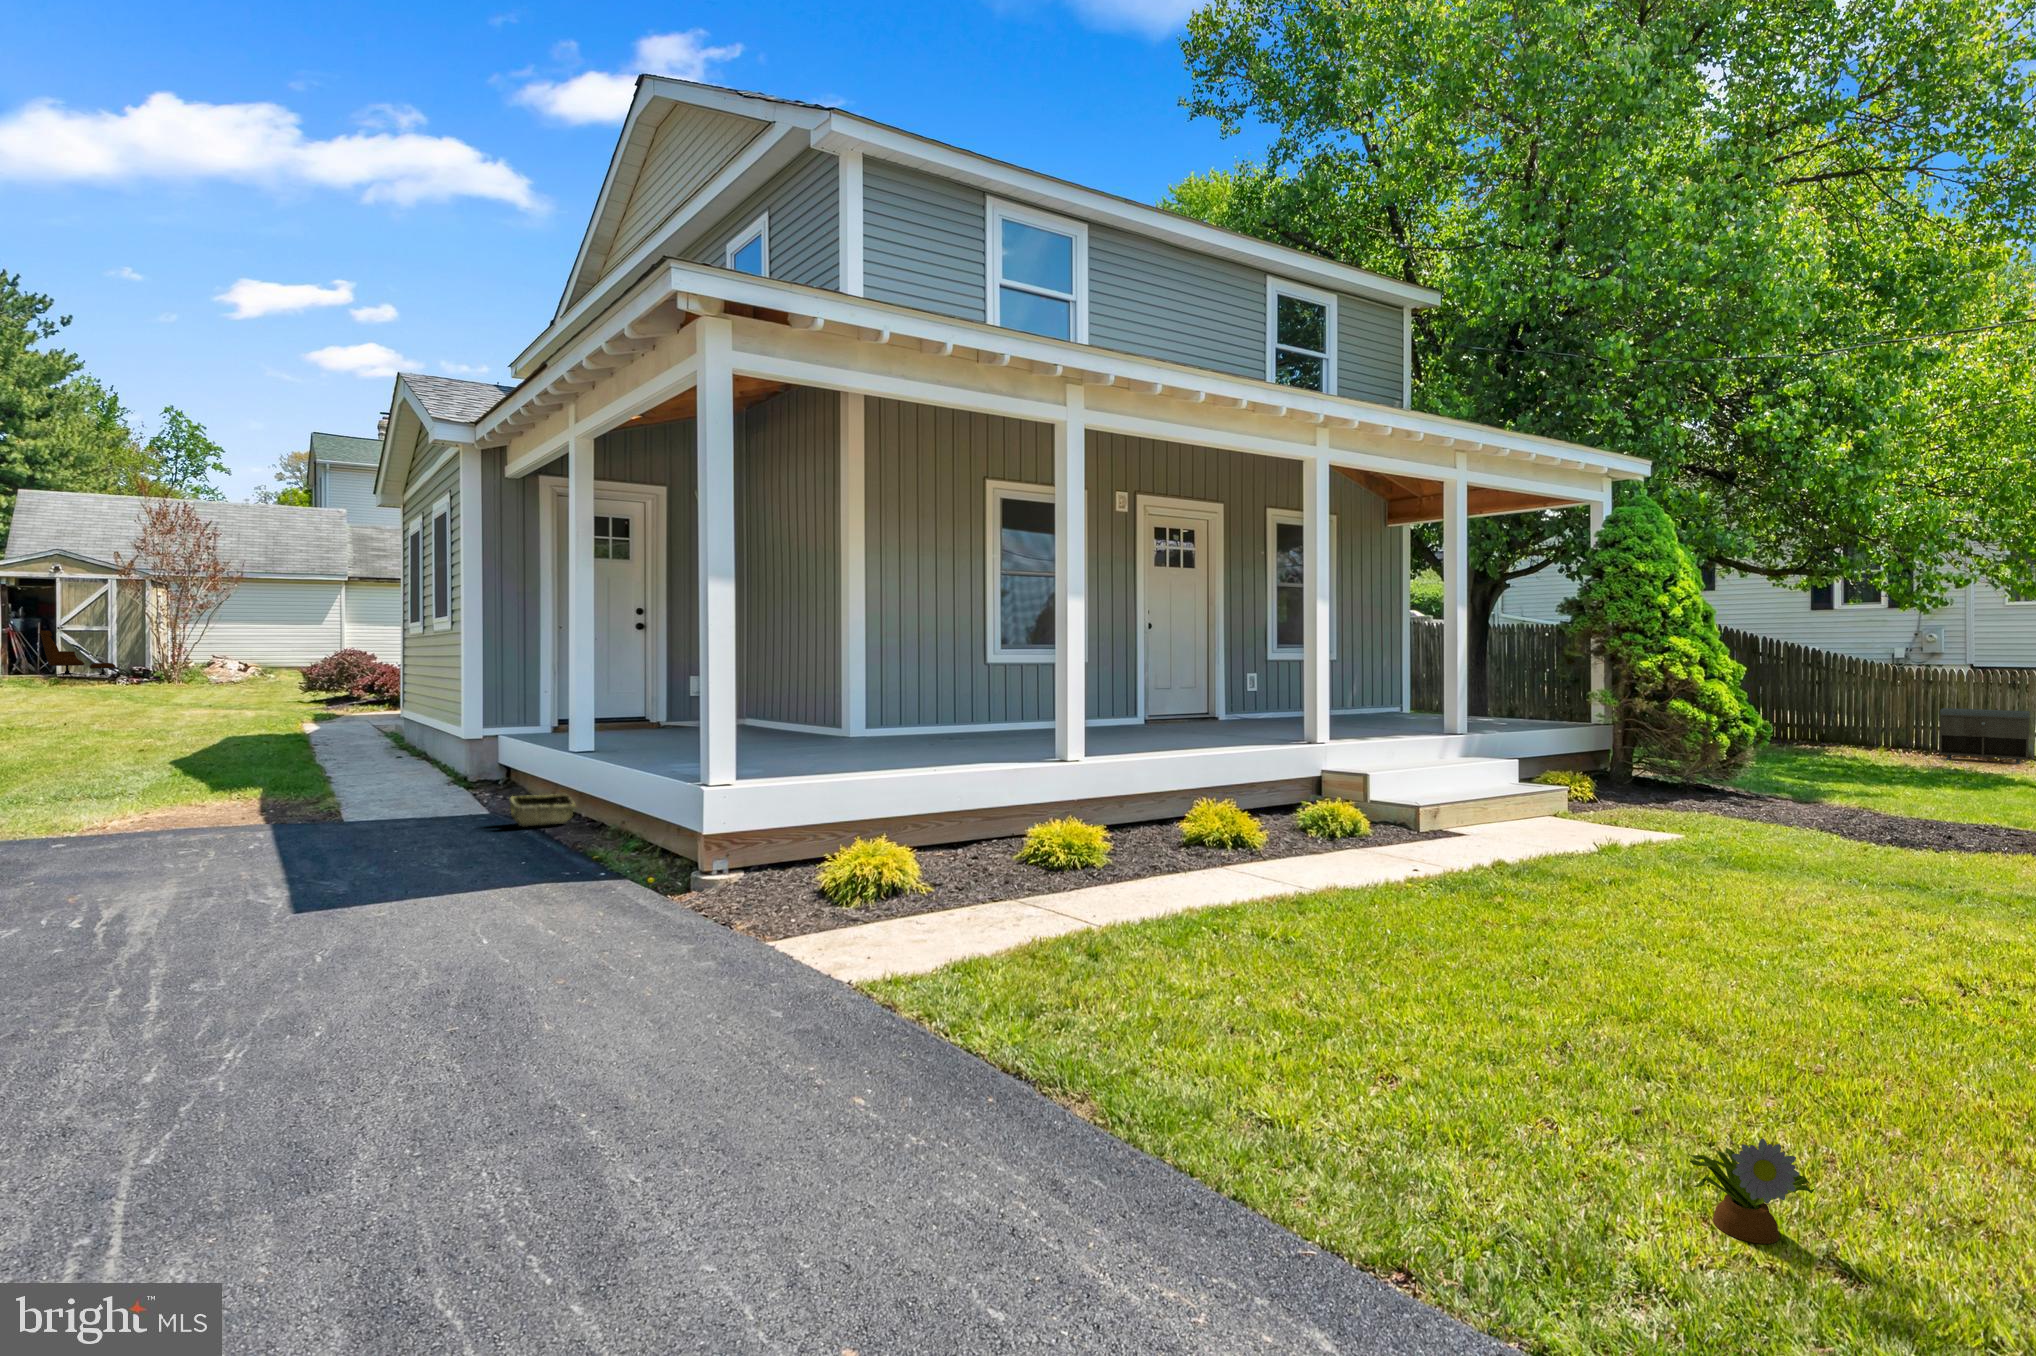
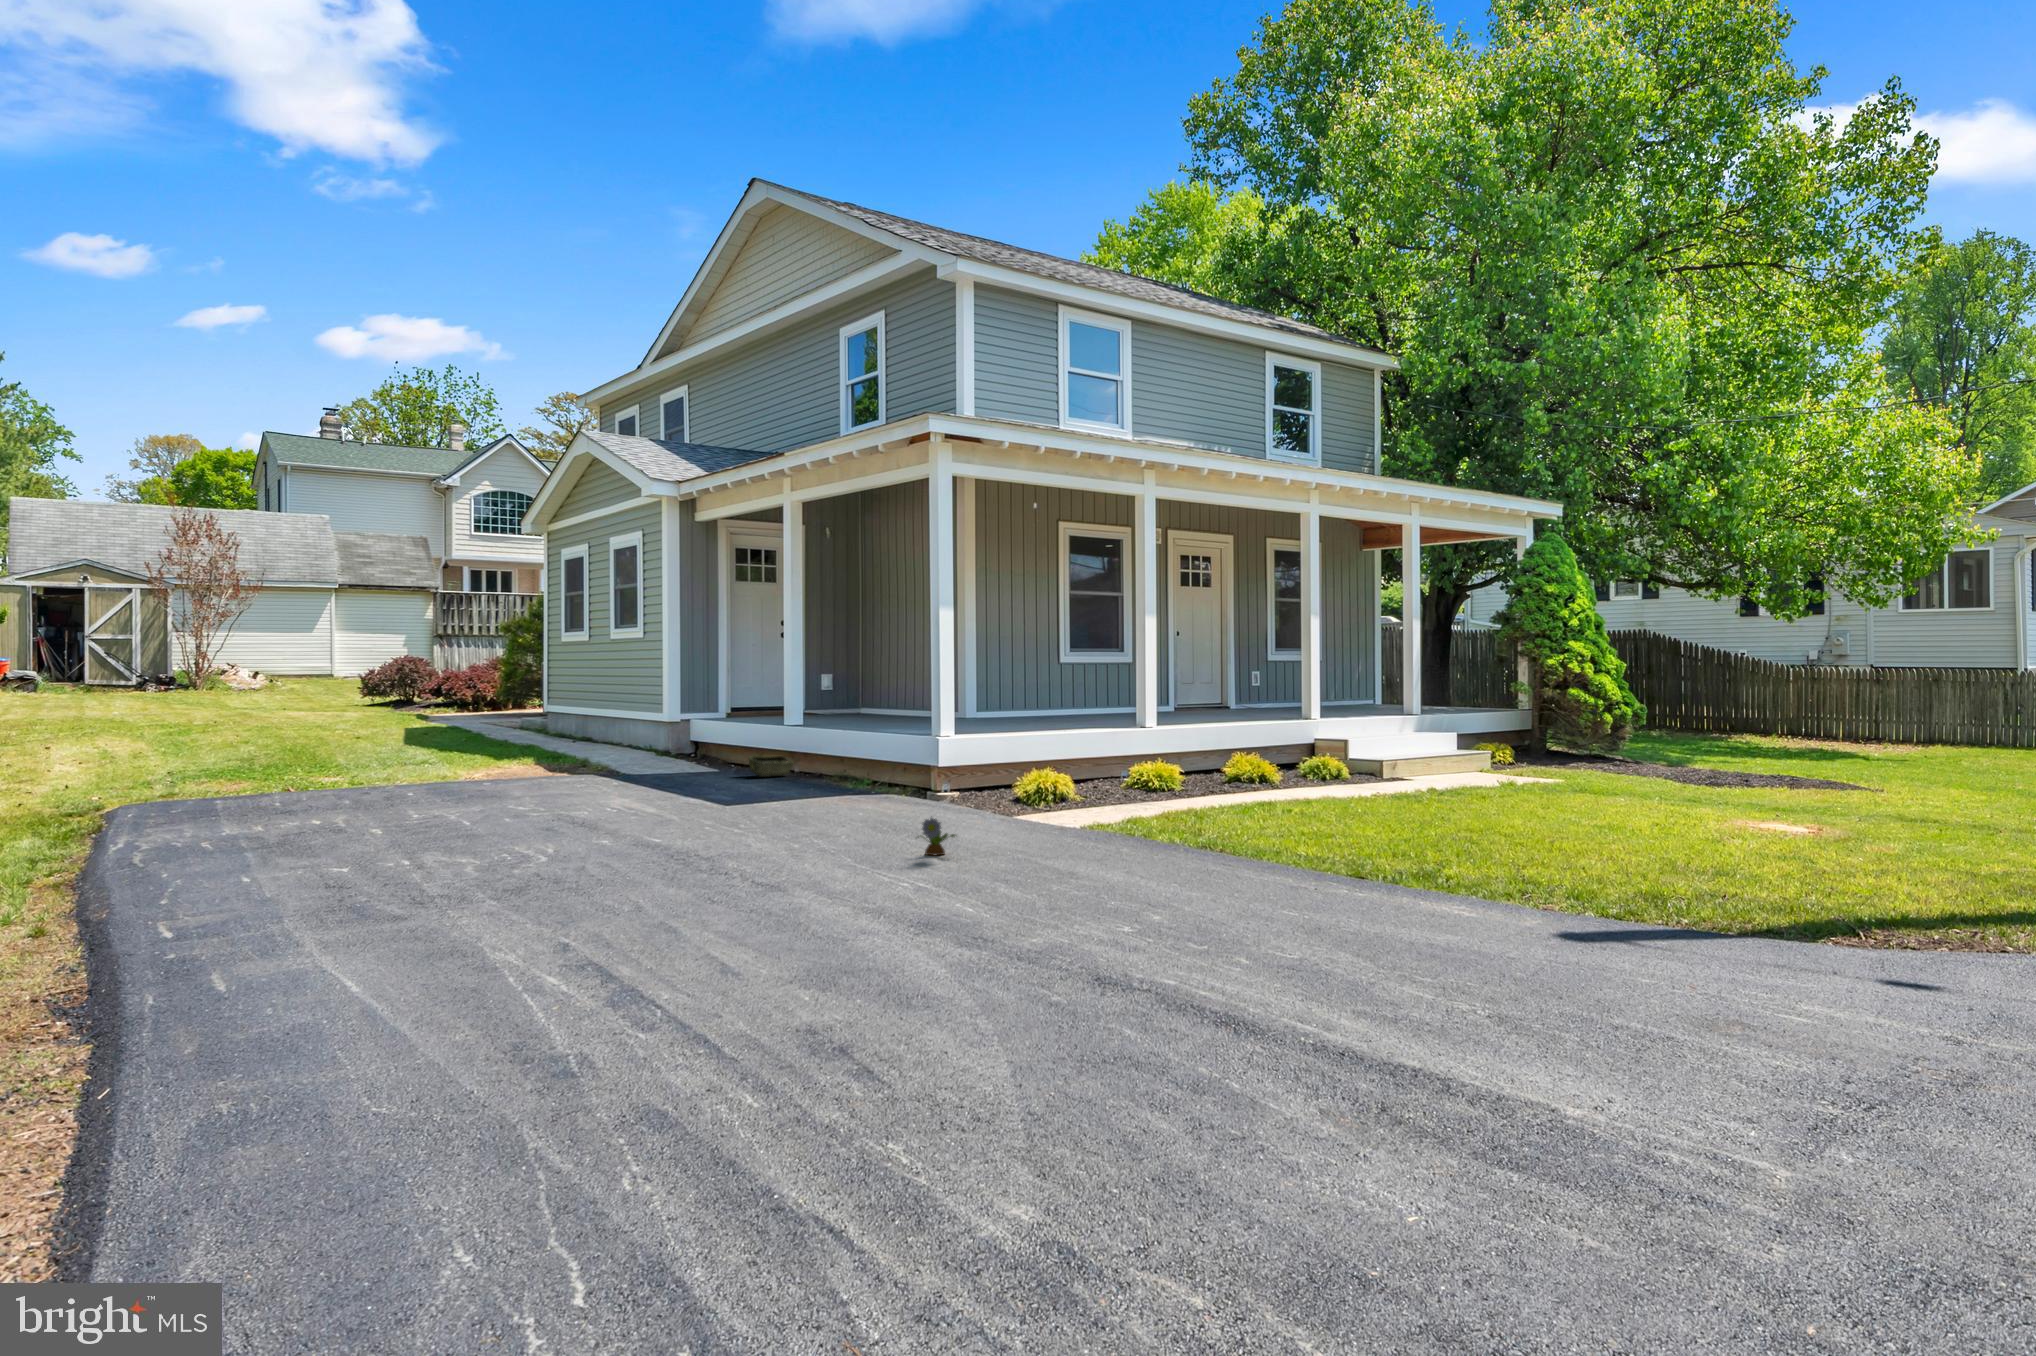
lounge chair: present [40,631,116,677] -> none [74,639,141,684]
storage bench: present [1939,708,2030,764] -> none [1802,699,1870,742]
decorative plant: present [1688,1139,1815,1244] -> present [922,818,955,855]

